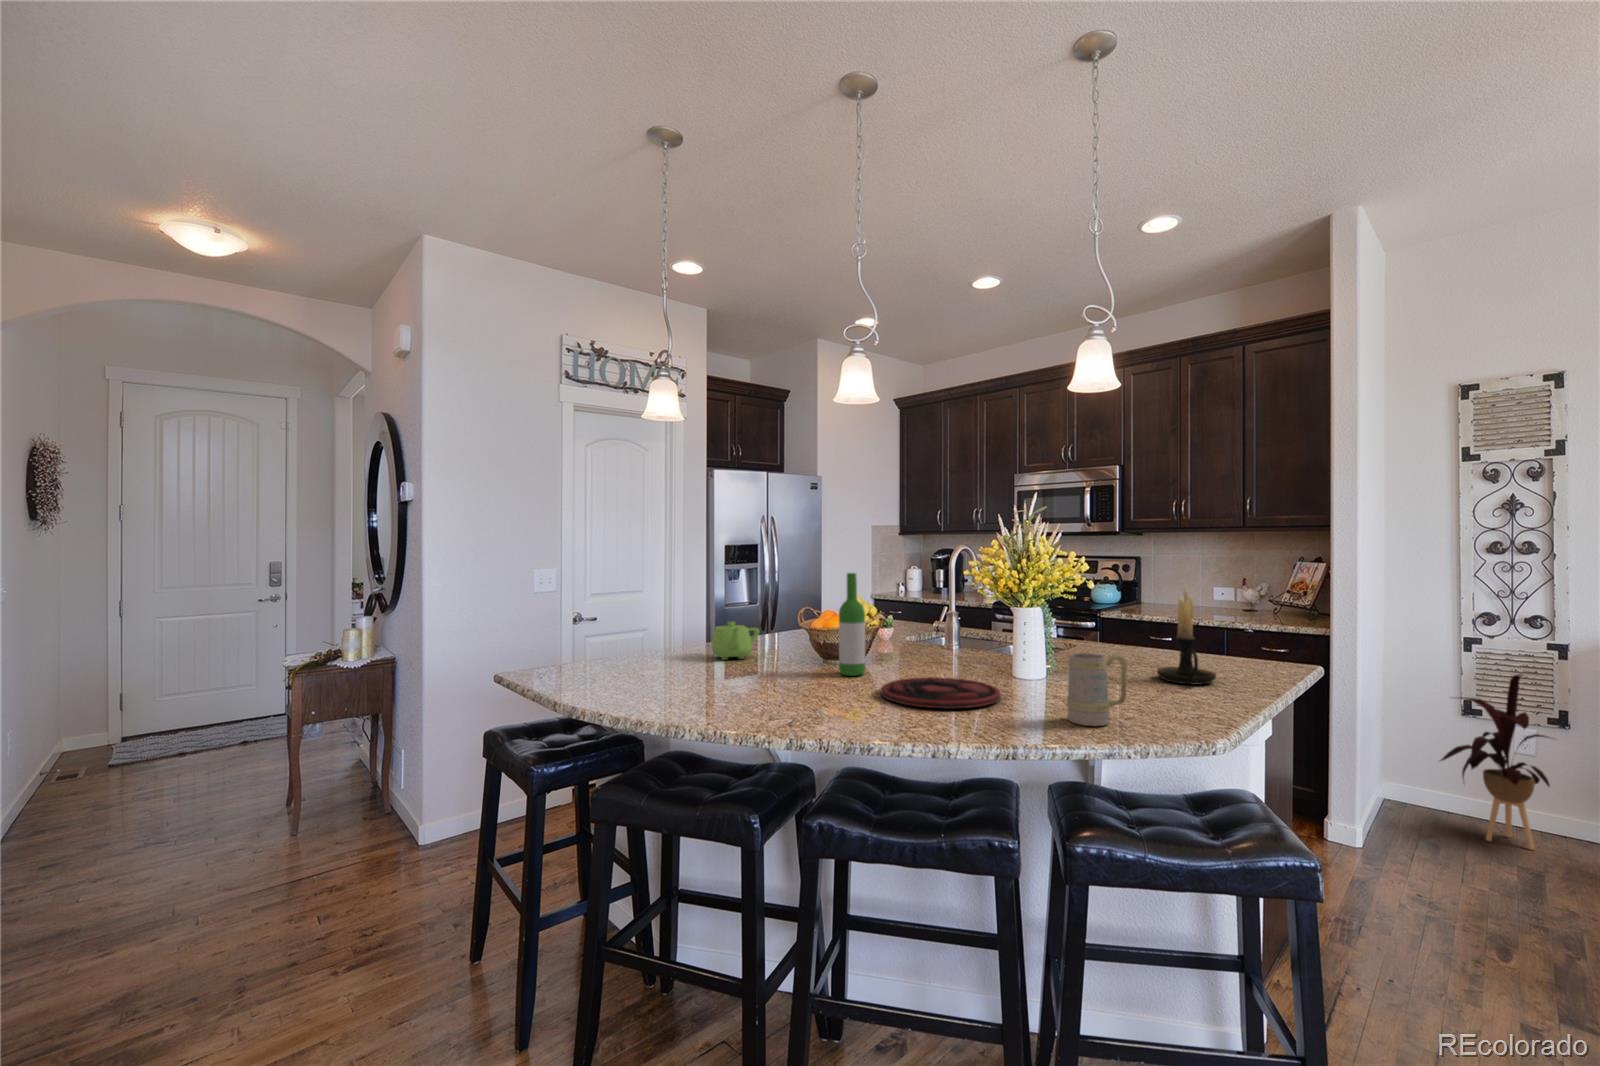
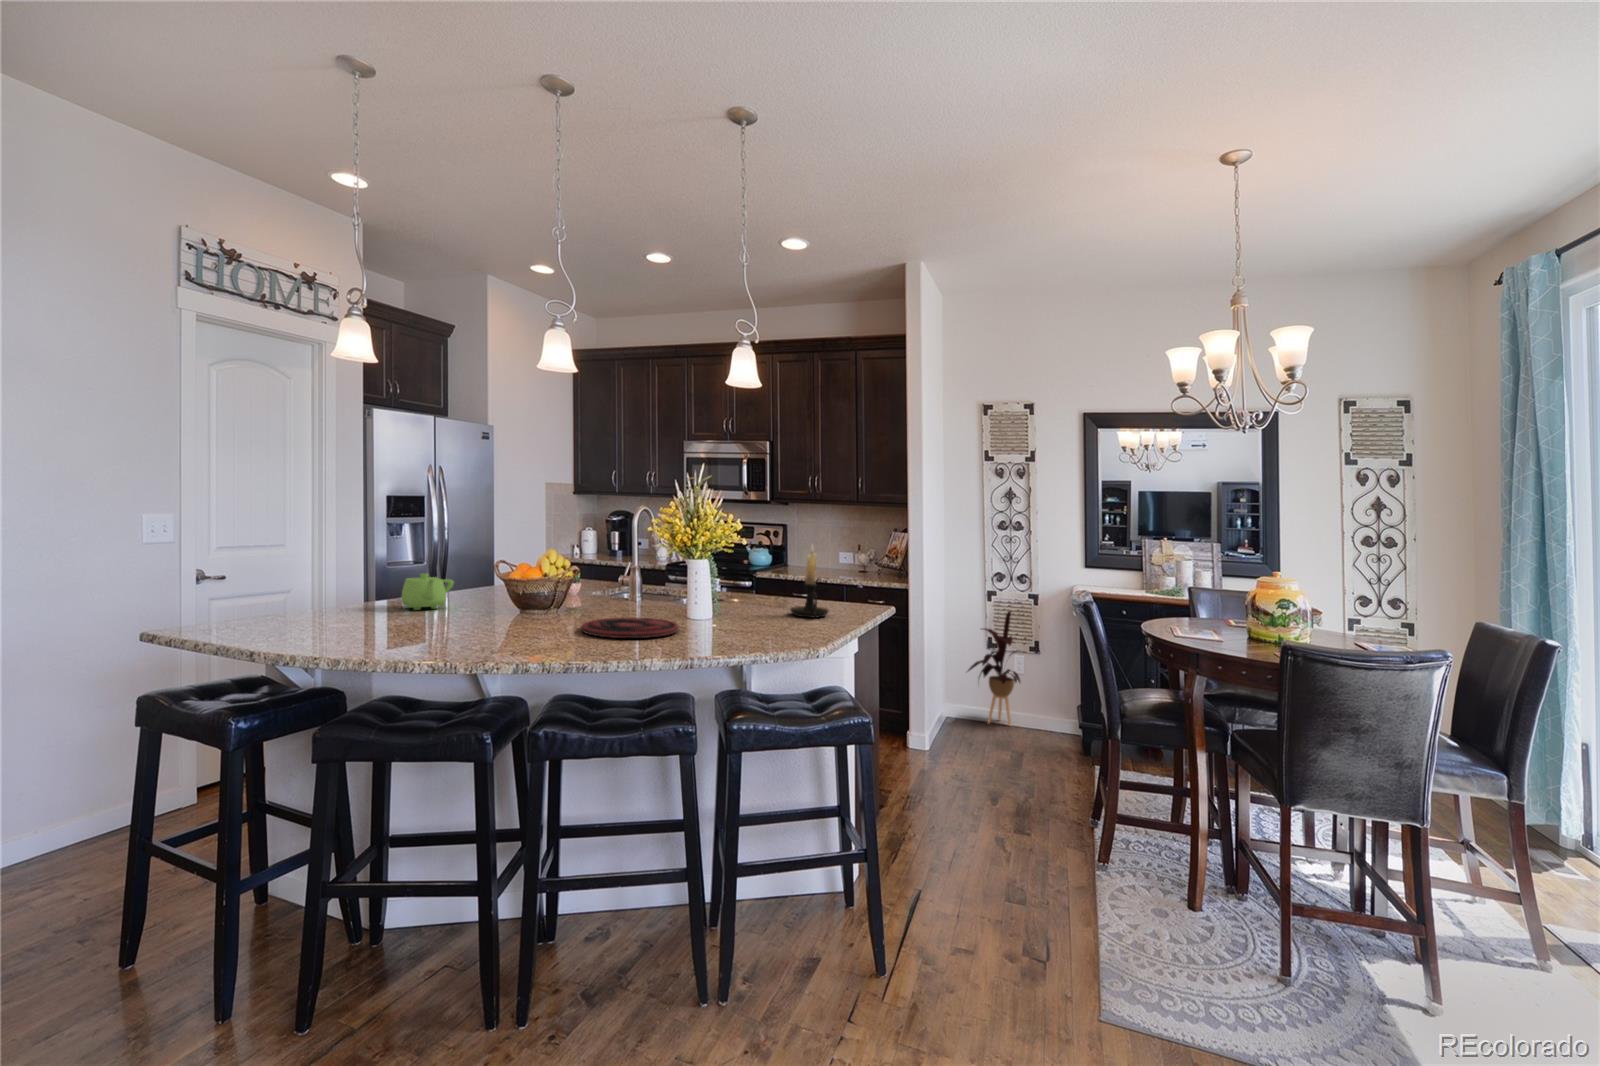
wine bottle: present [839,573,865,676] -> none [539,529,564,619]
mug: present [1067,653,1127,726] -> none [728,592,770,644]

